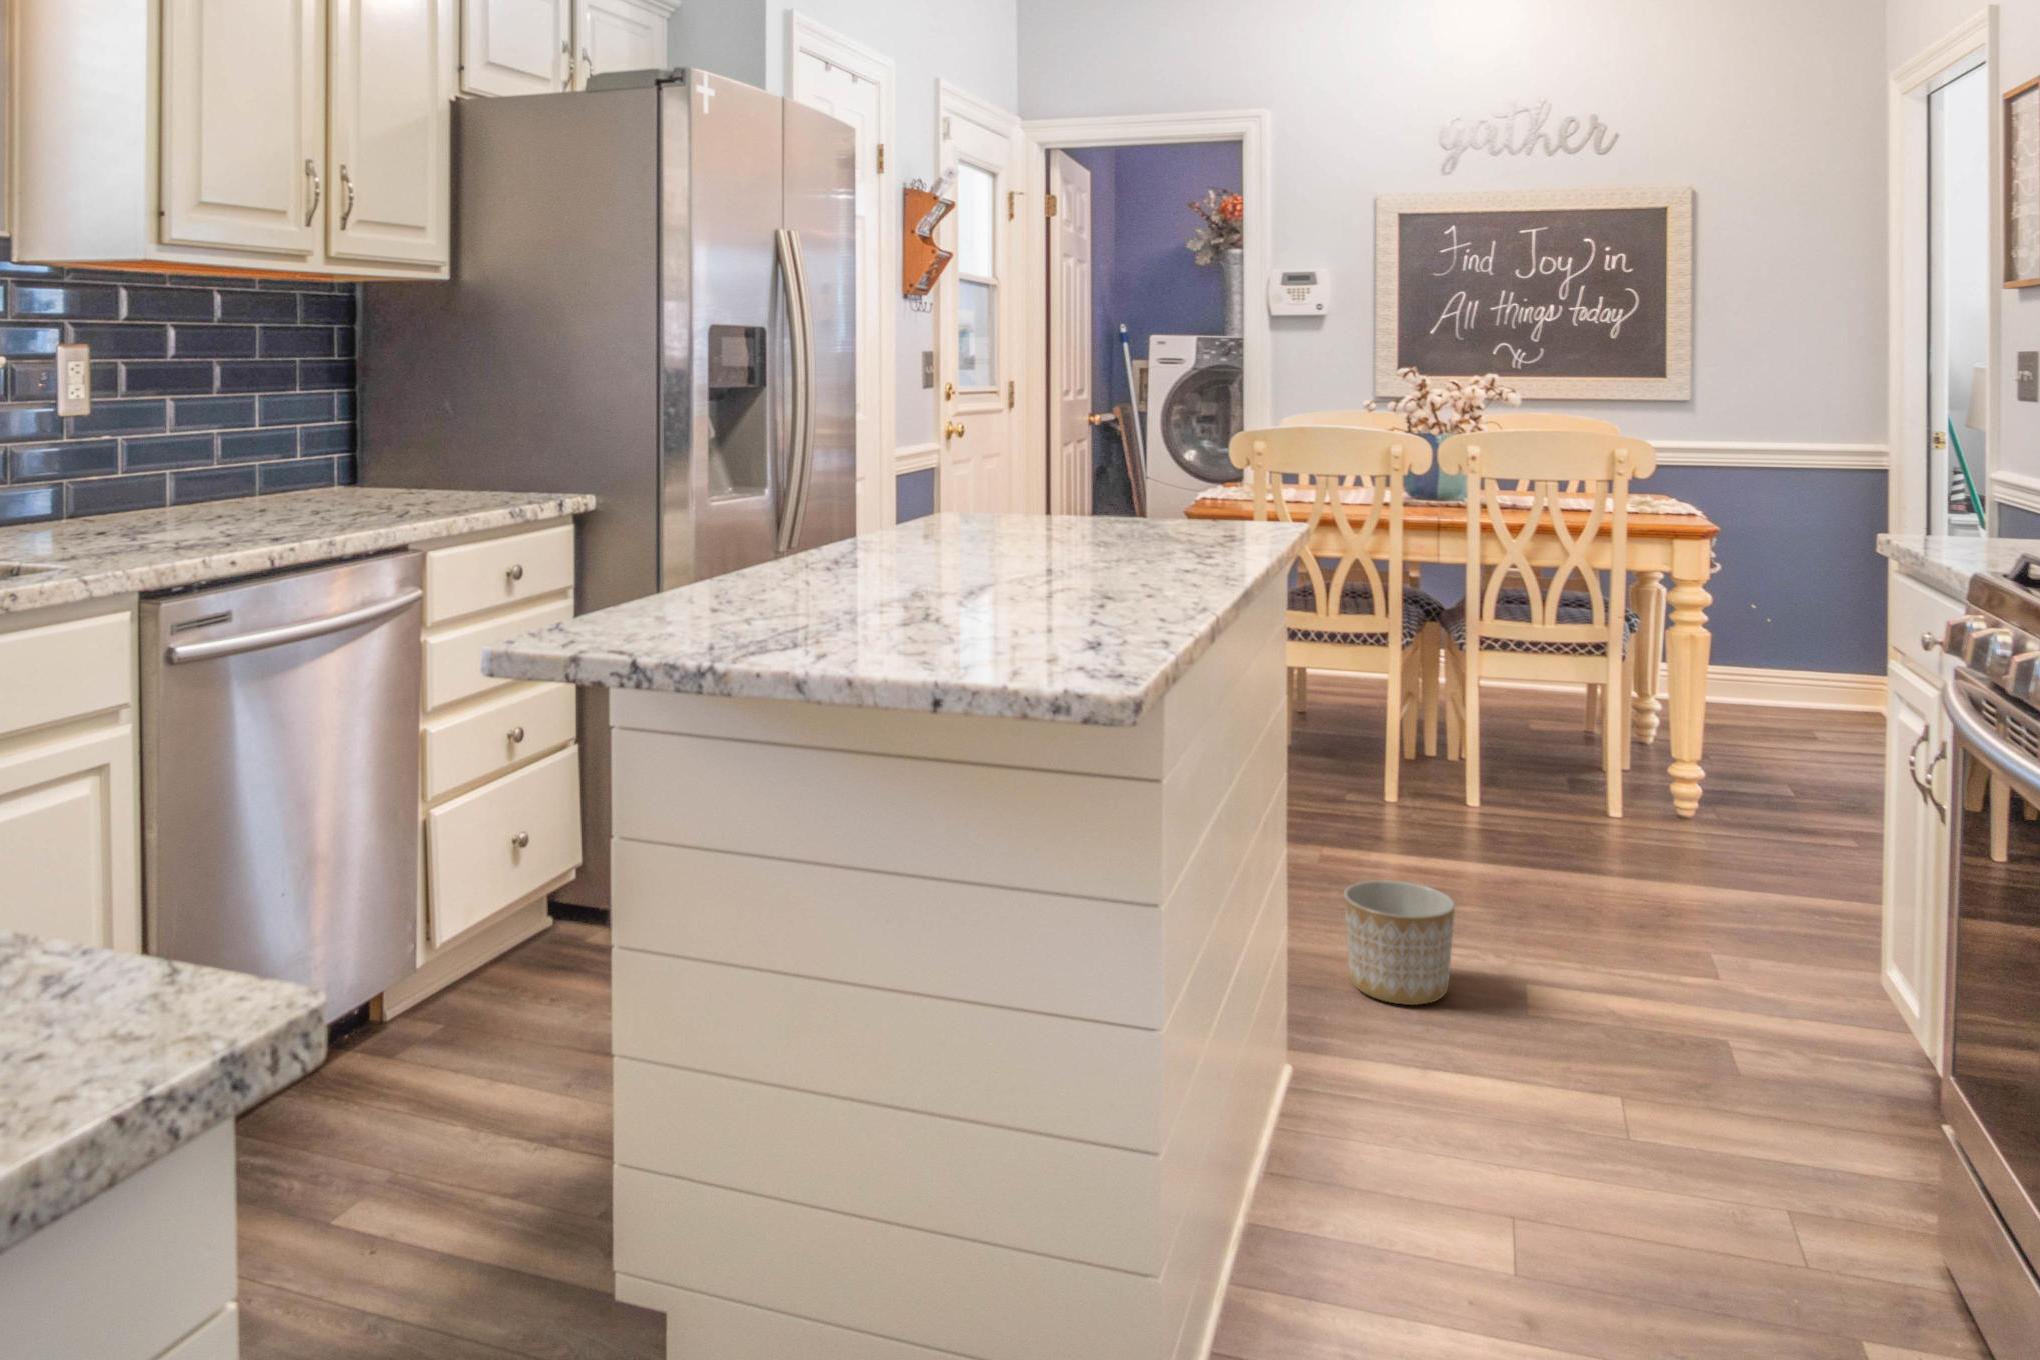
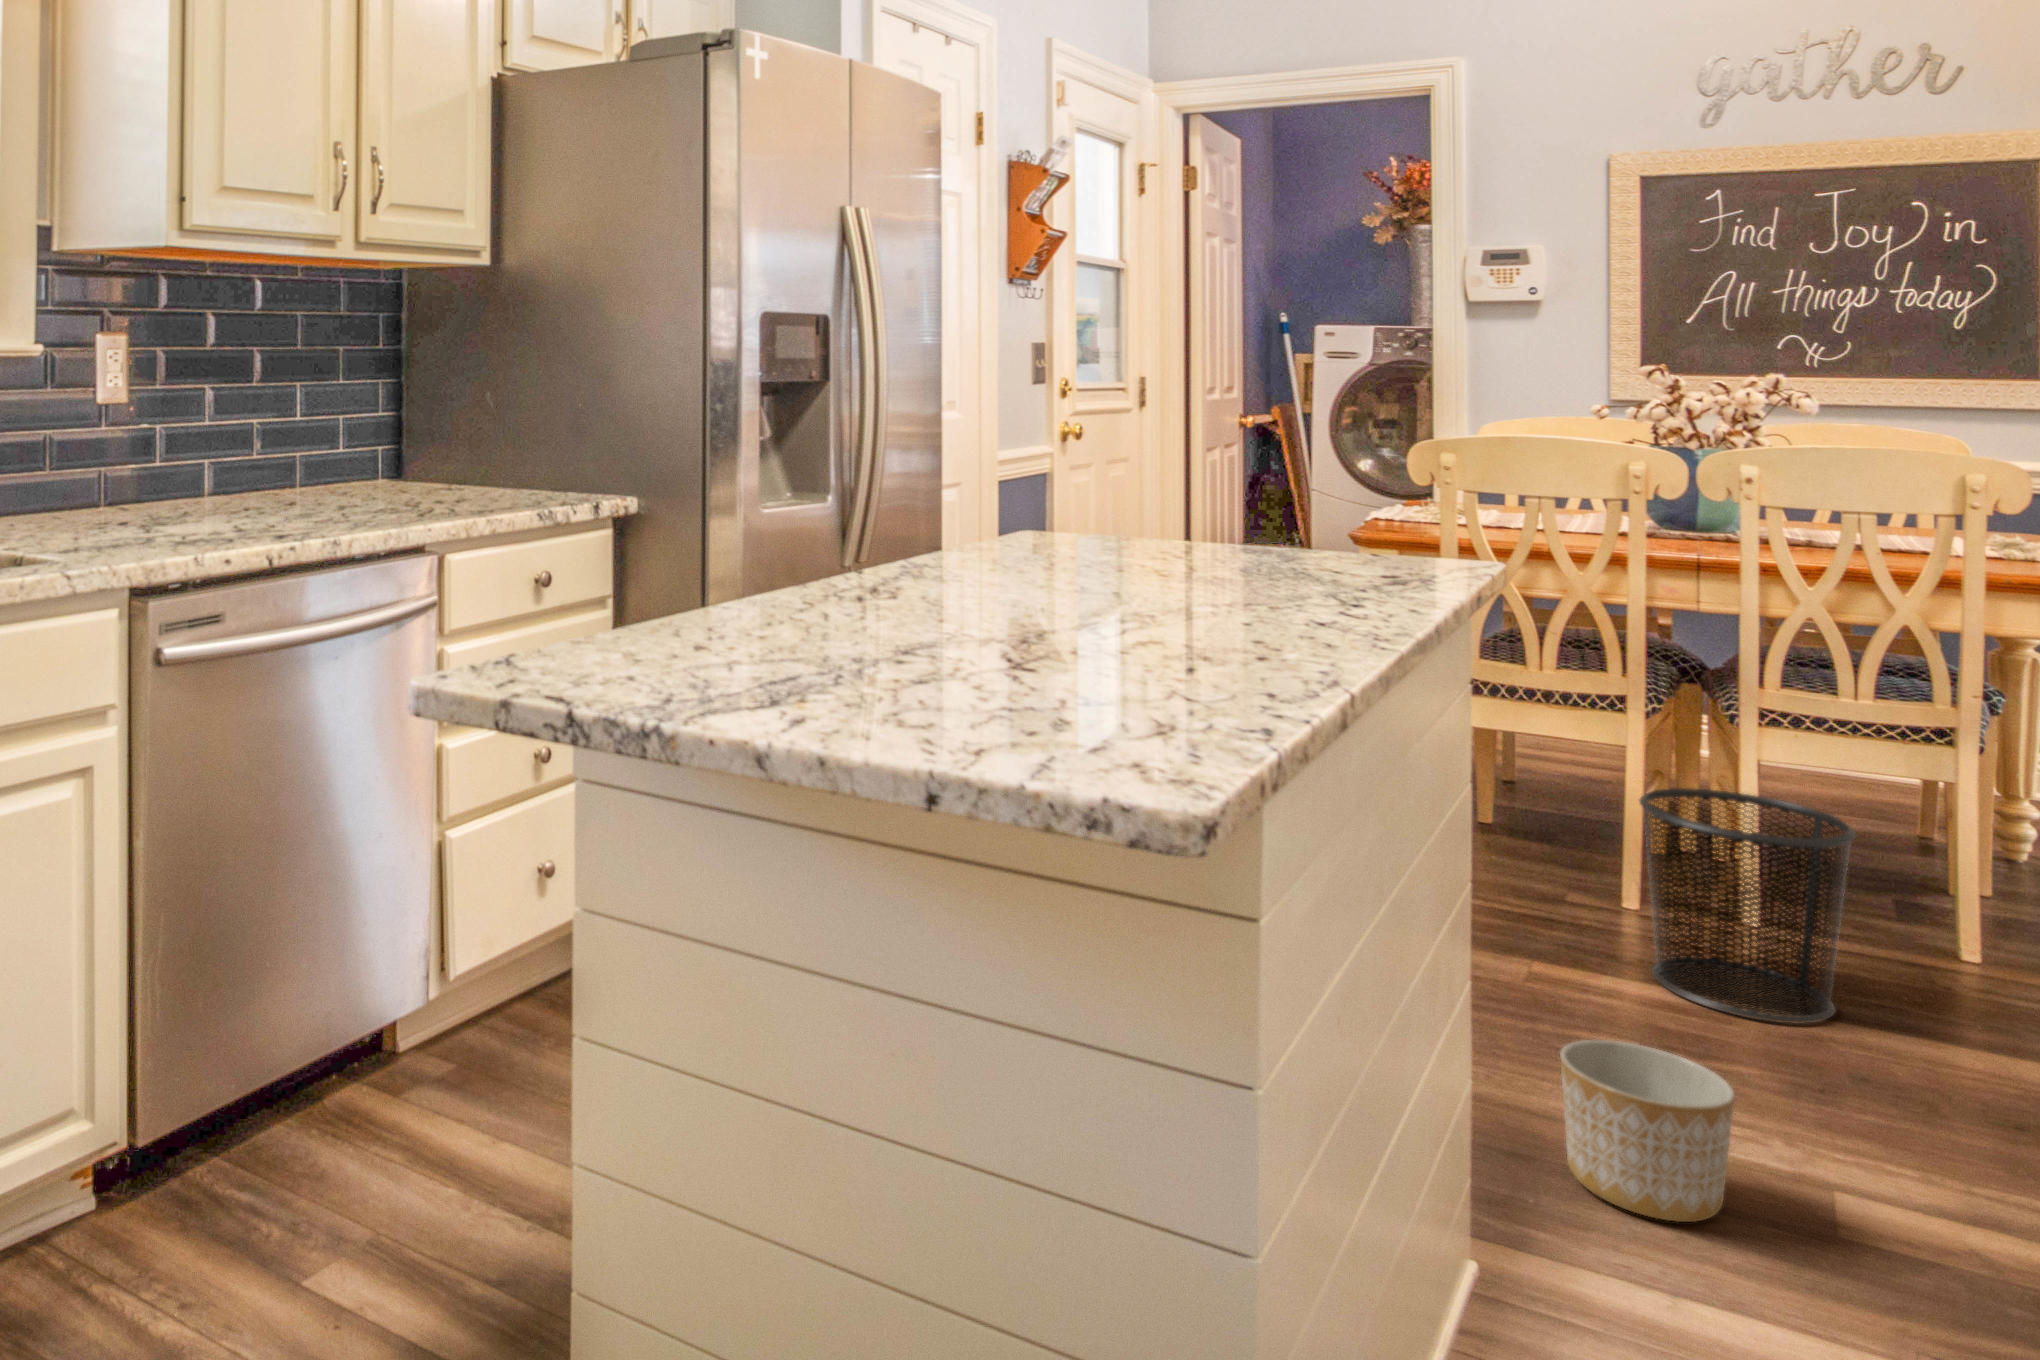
waste bin: none [1395,695,1533,864] -> present [1639,788,1856,1024]

